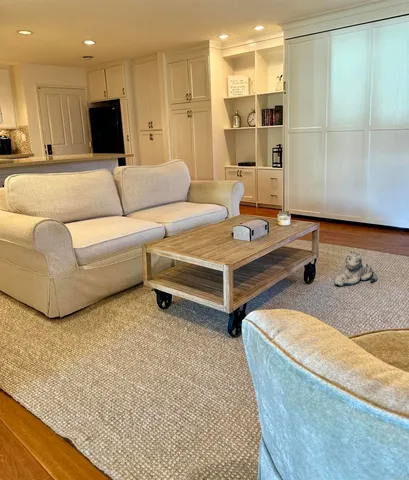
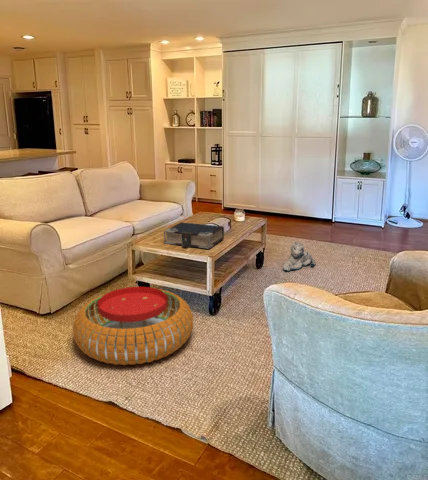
book: none [181,223,254,255] -> present [164,222,224,249]
pouf: none [57,296,201,393] -> present [73,287,193,365]

